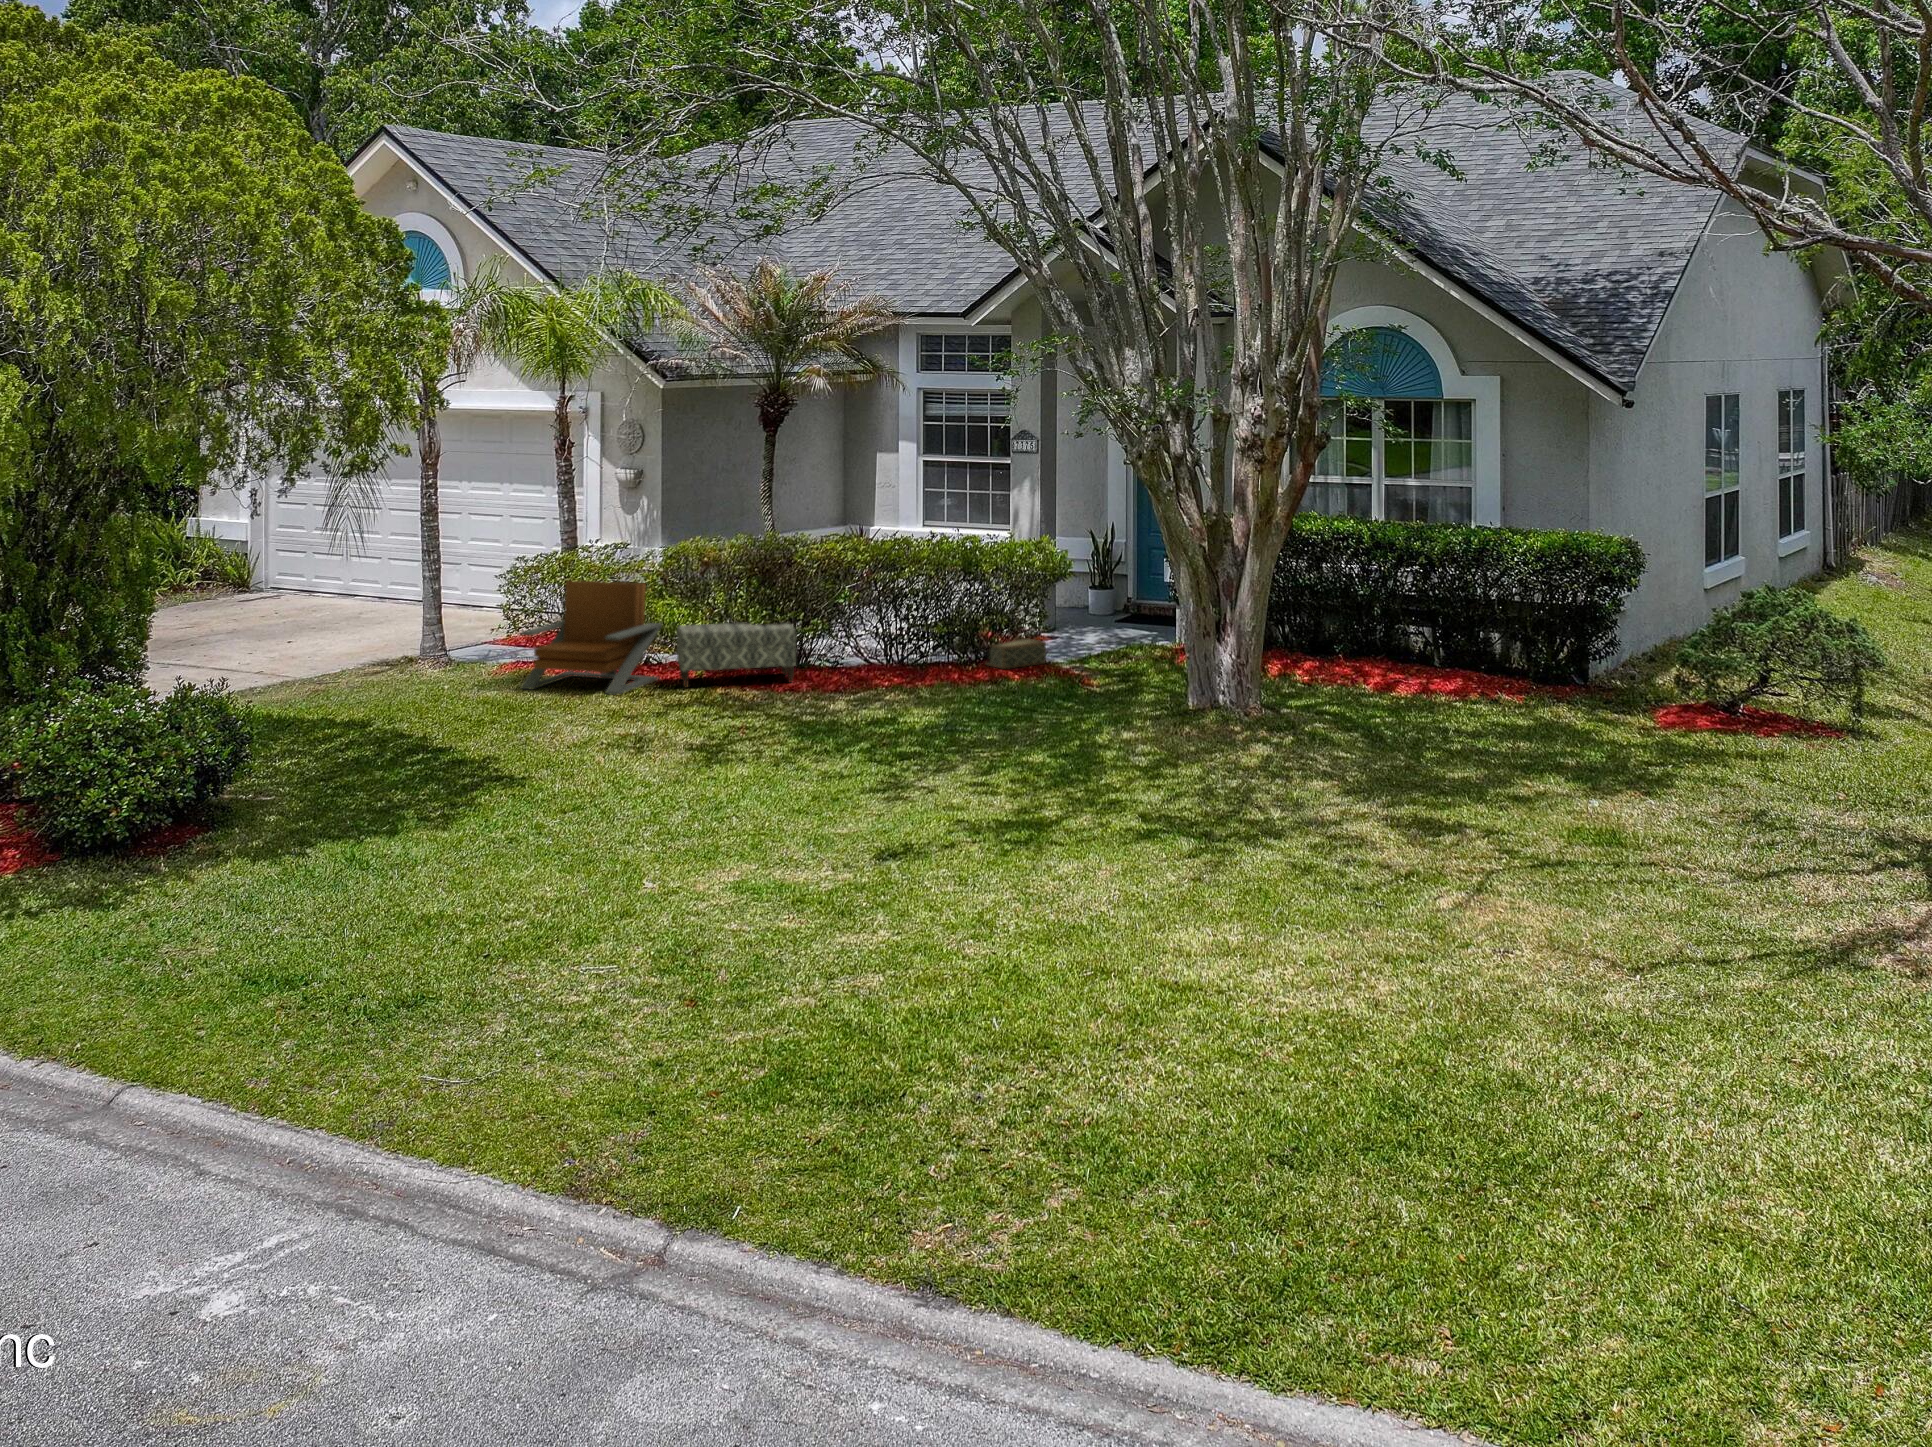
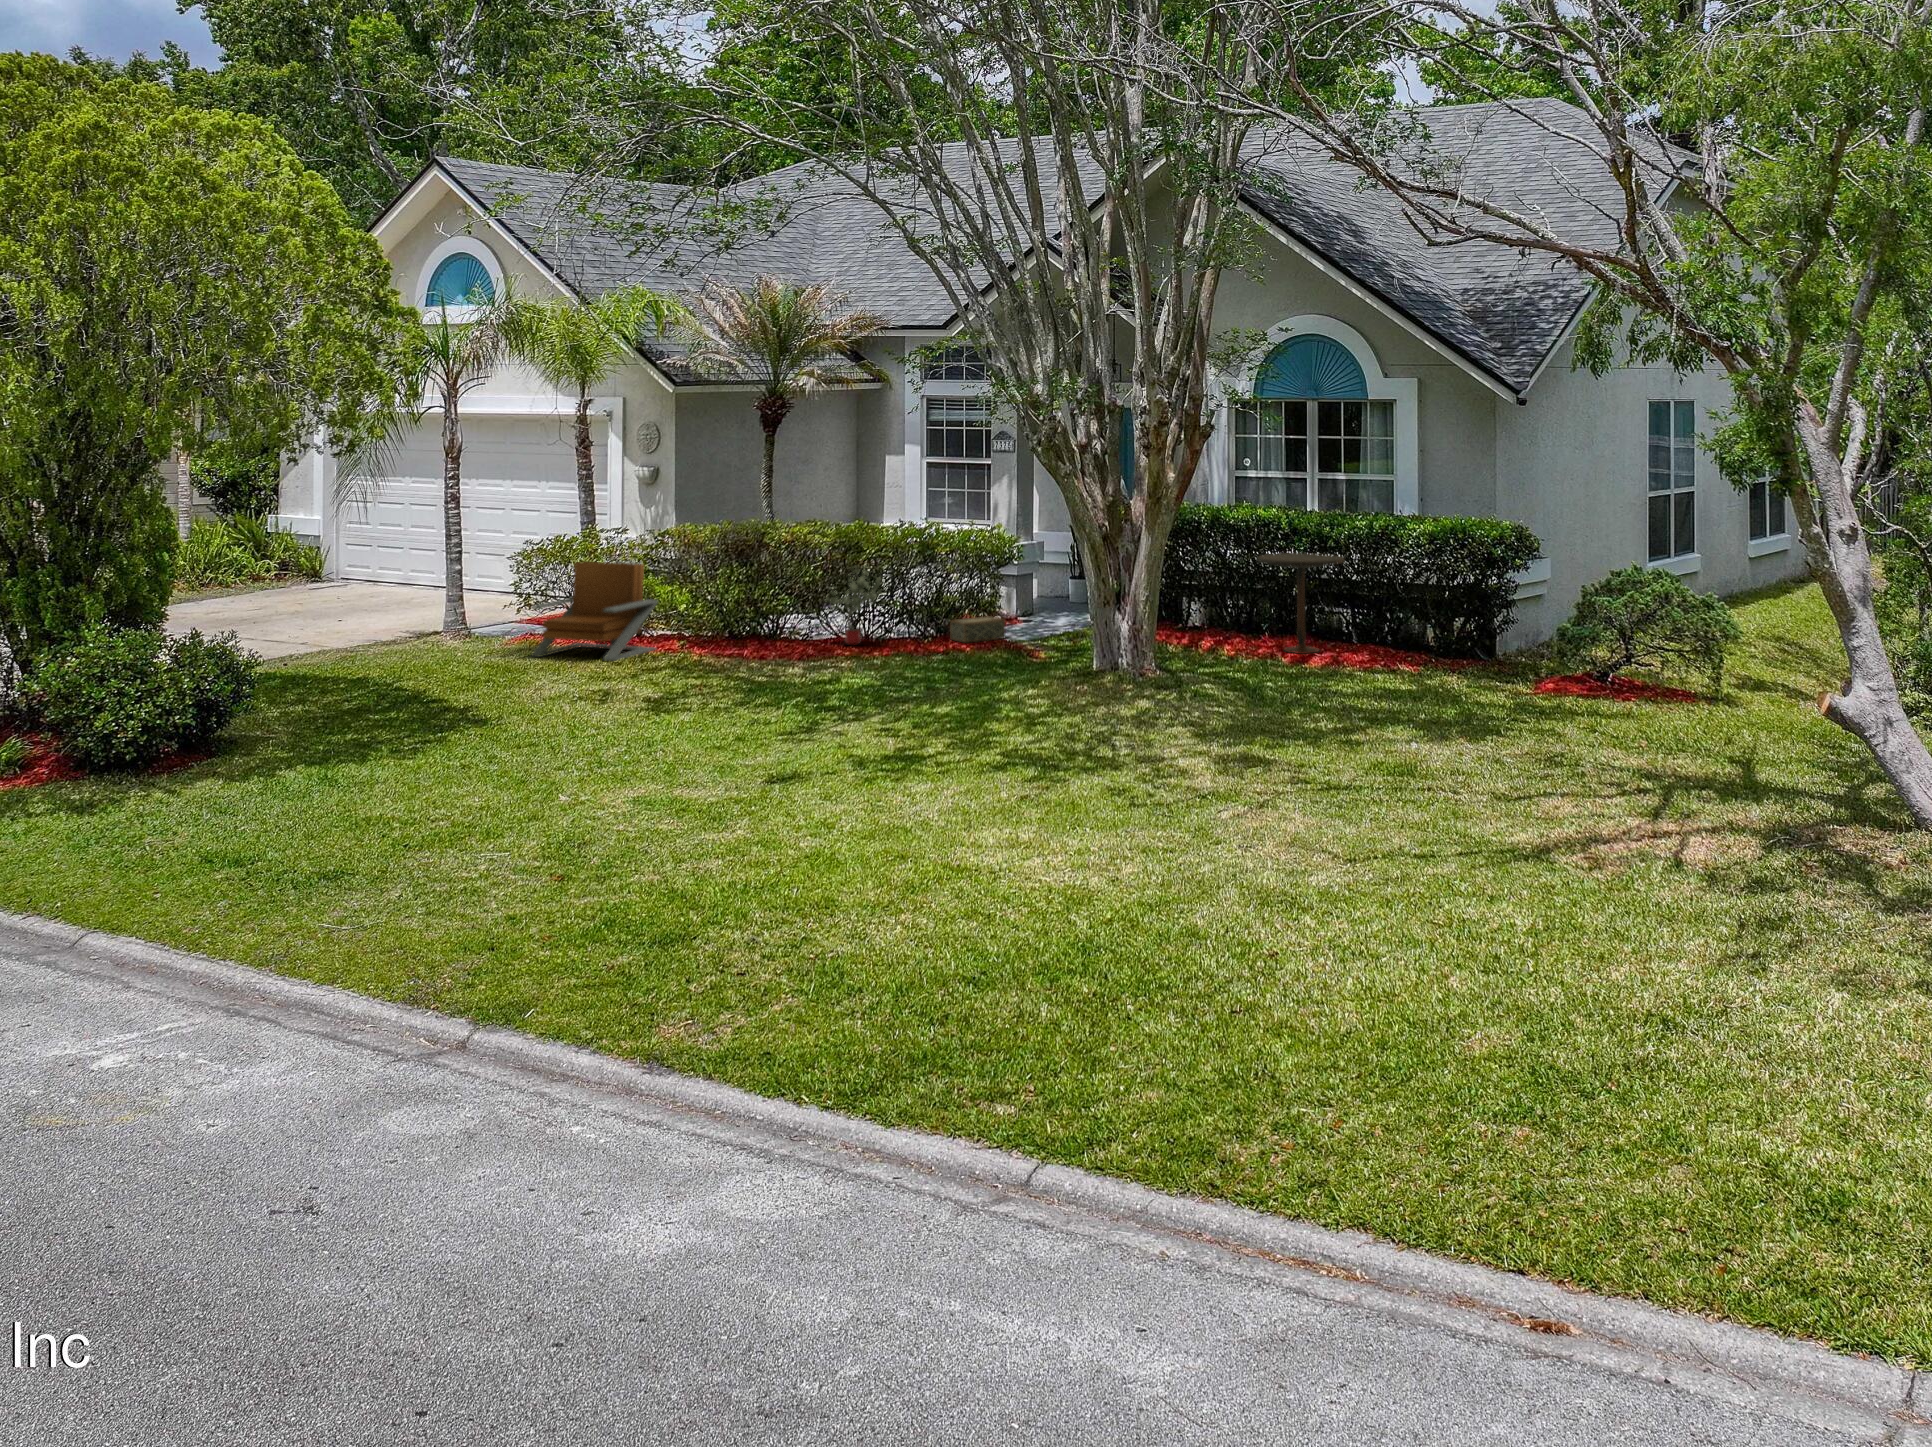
pedestal table: none [1333,569,1432,682] -> present [1257,553,1344,654]
potted tree: none [846,583,914,673] -> present [825,567,881,645]
bench: present [677,623,796,688] -> none [671,598,775,656]

